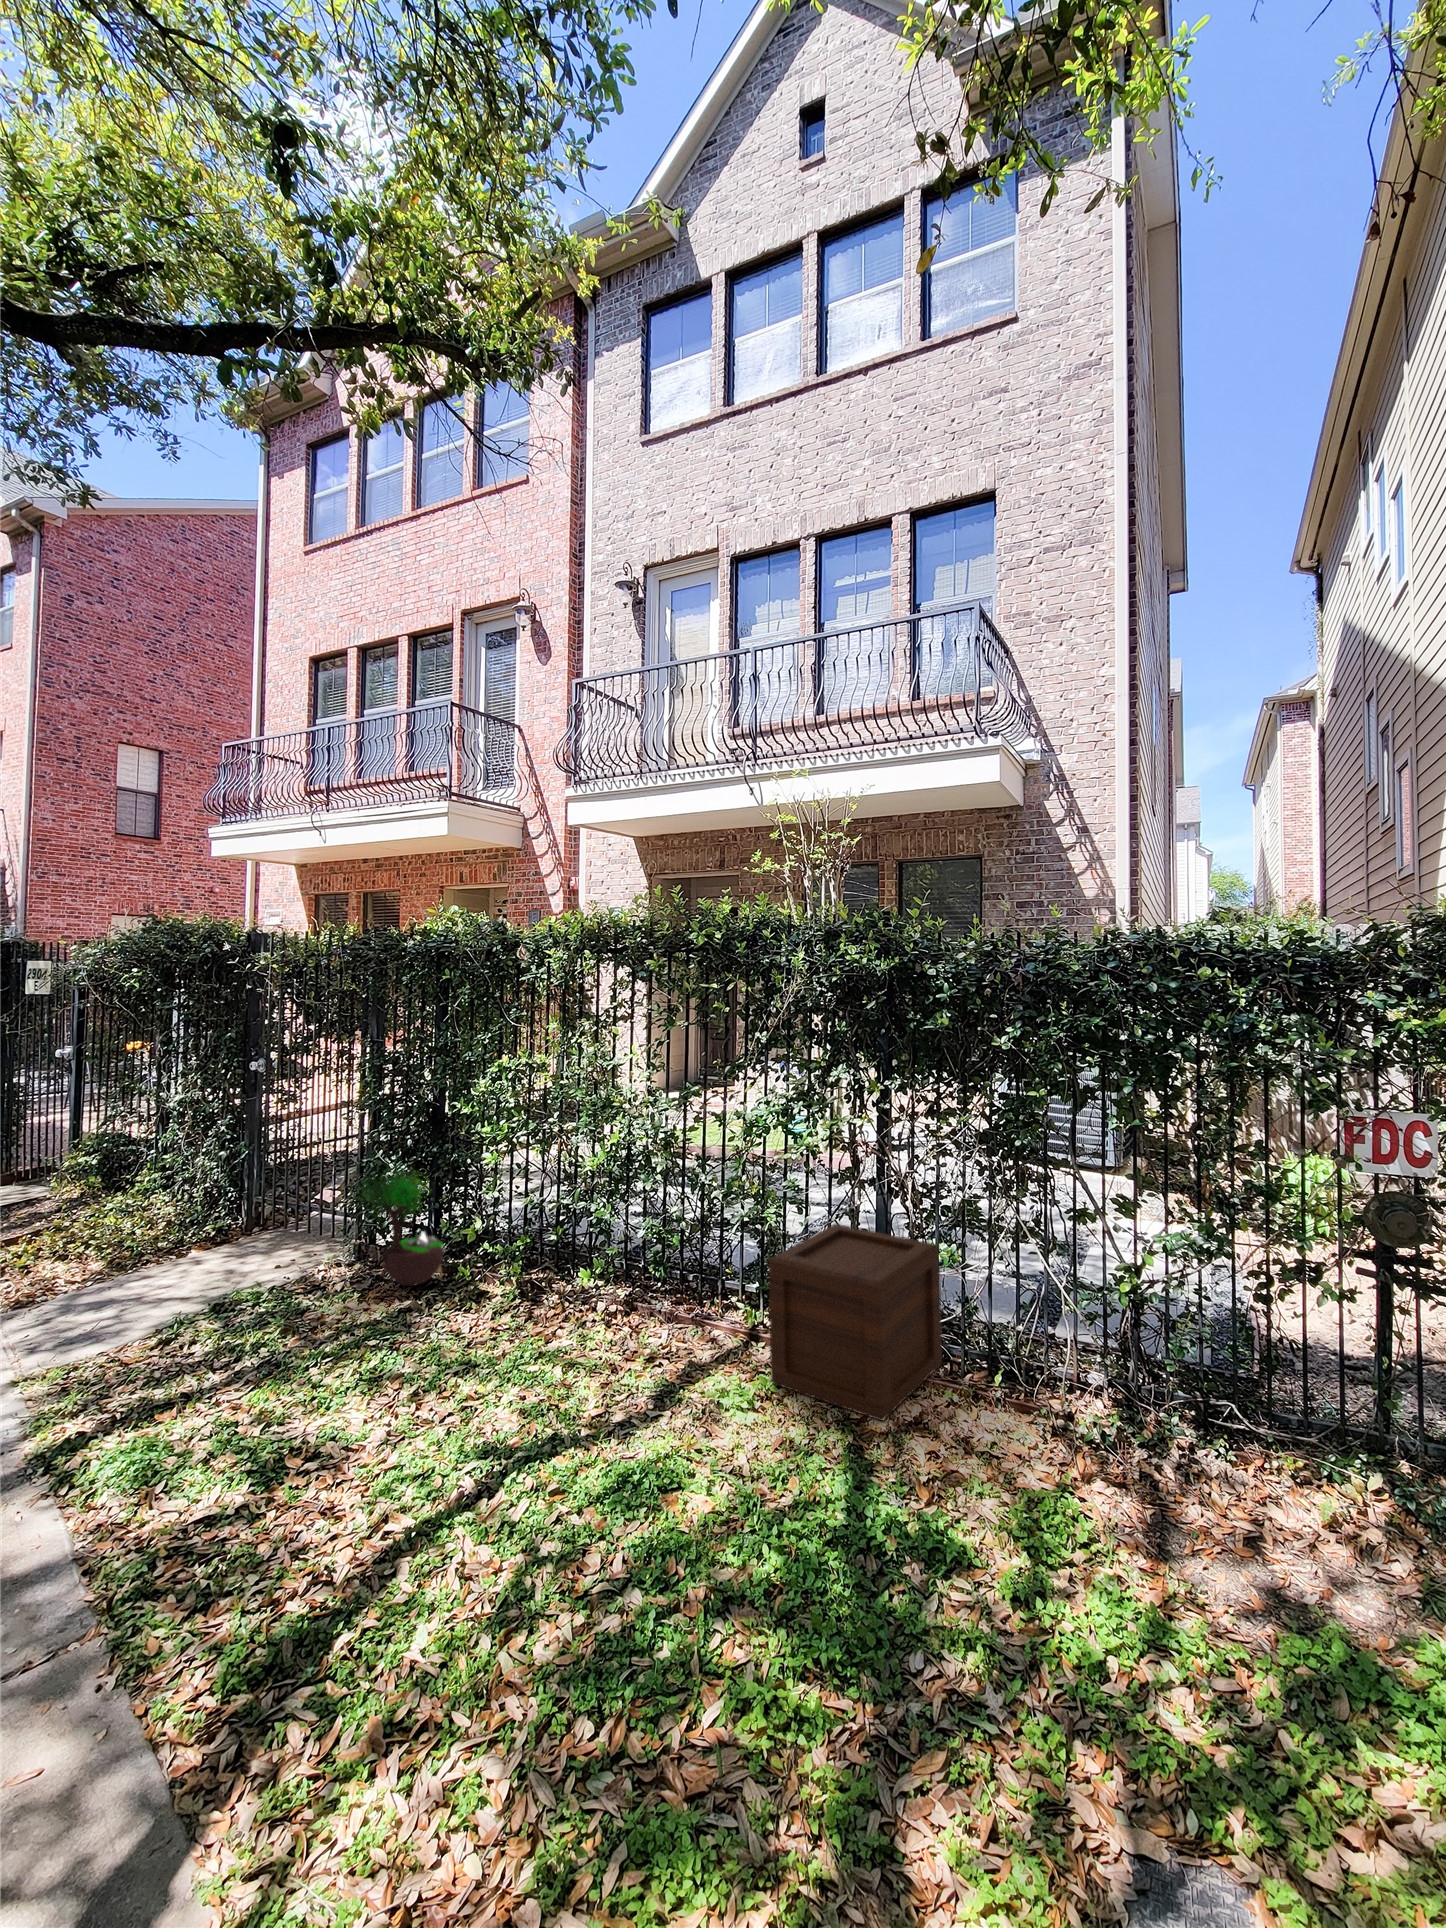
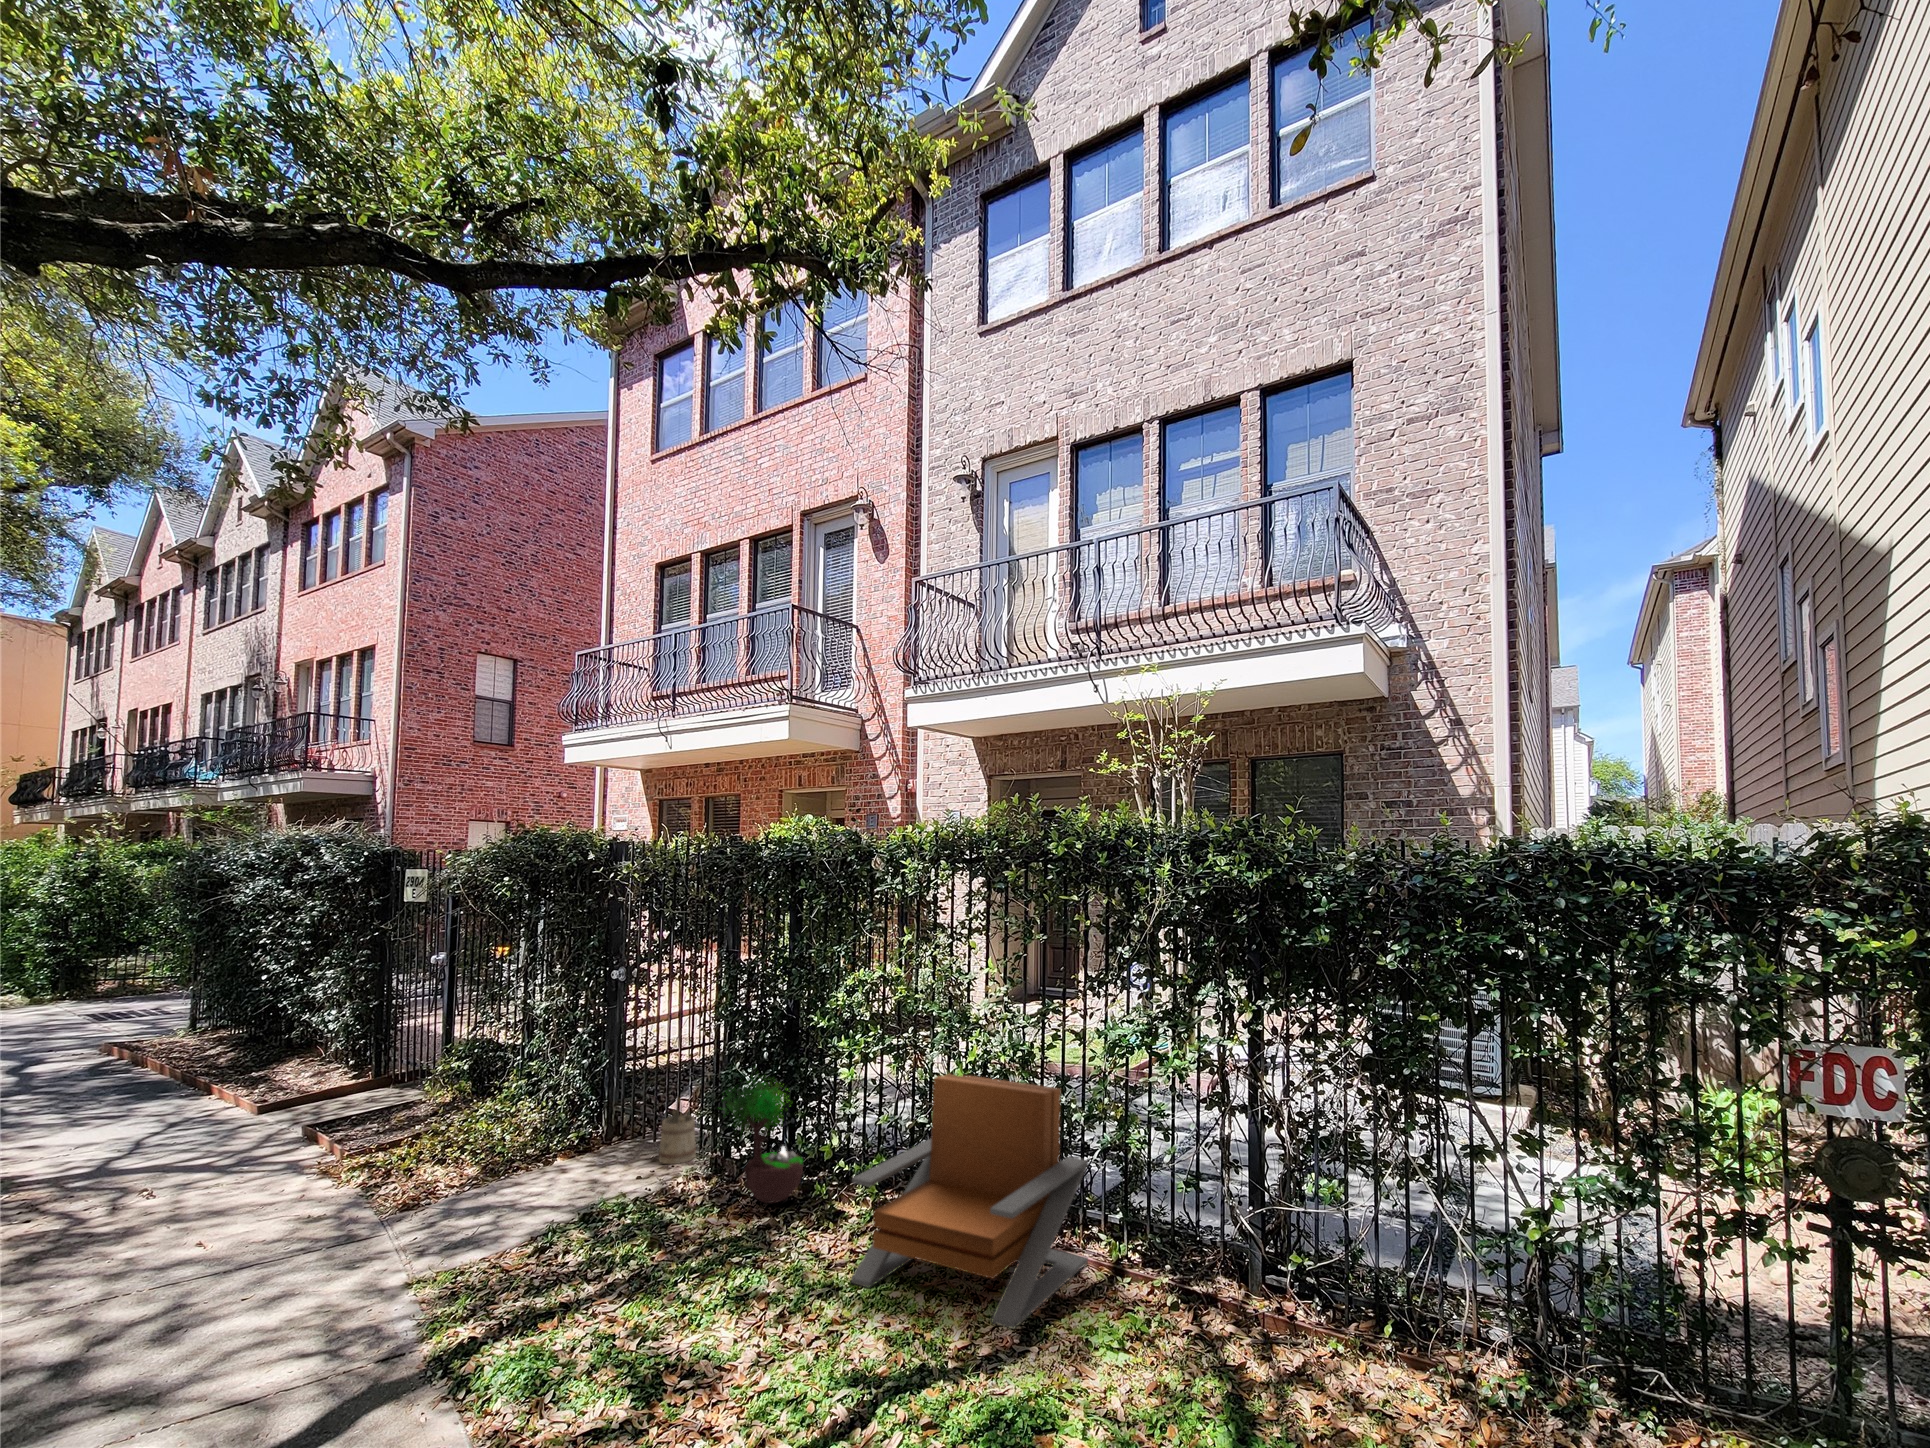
lounge chair: none [487,1158,722,1395] -> present [851,1074,1088,1329]
bucket: none [299,1189,338,1252] -> present [659,1099,696,1164]
wooden crate: present [769,1224,942,1421] -> none [1138,1151,1326,1371]

